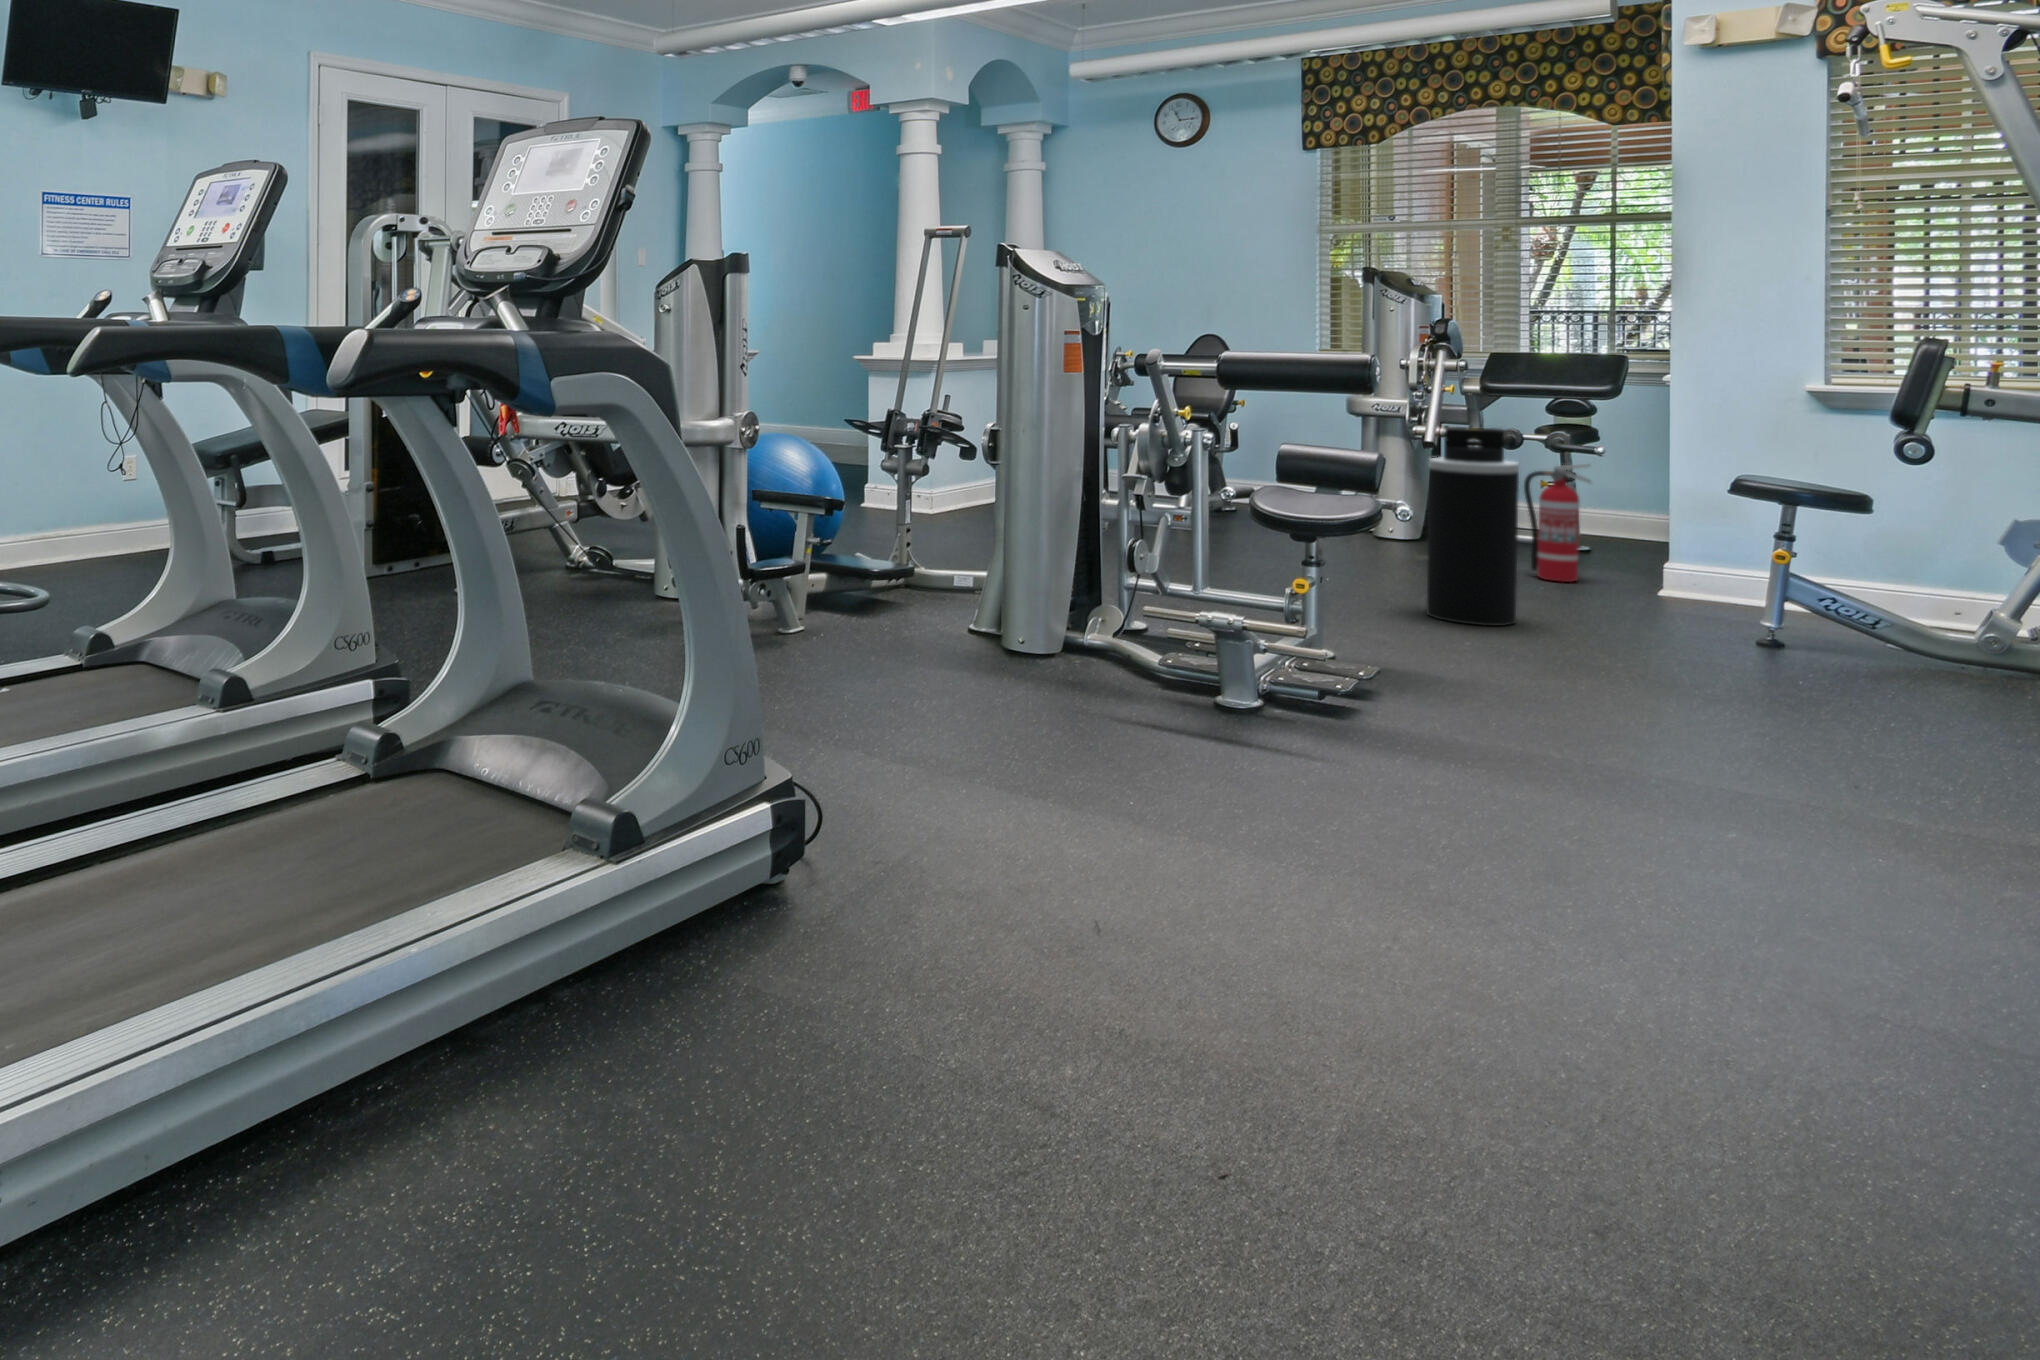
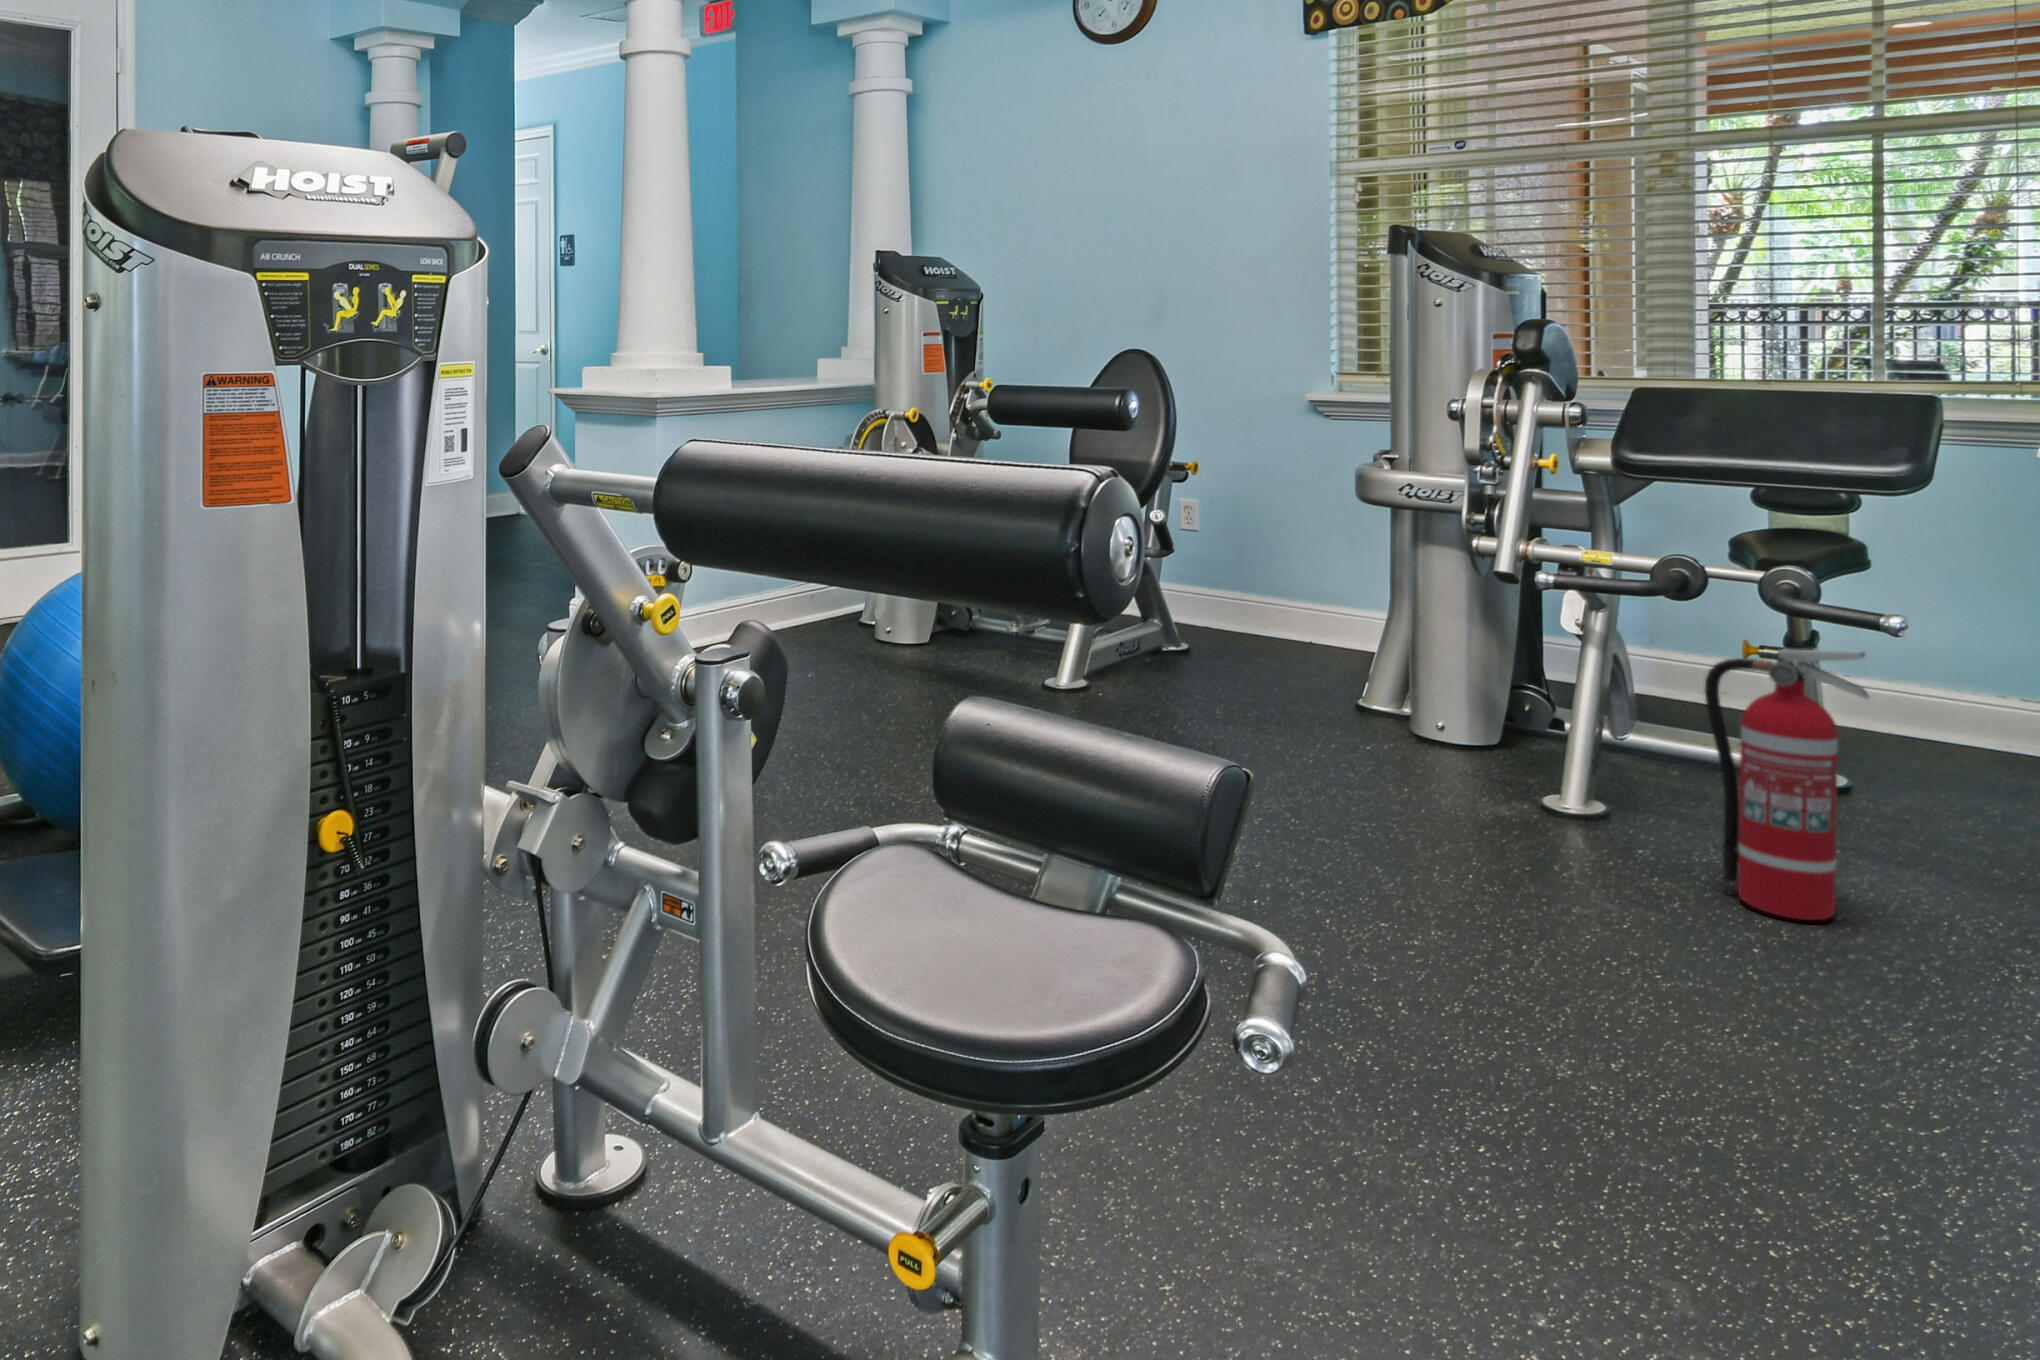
trash can: present [1426,427,1519,626] -> none [1445,594,1693,1164]

